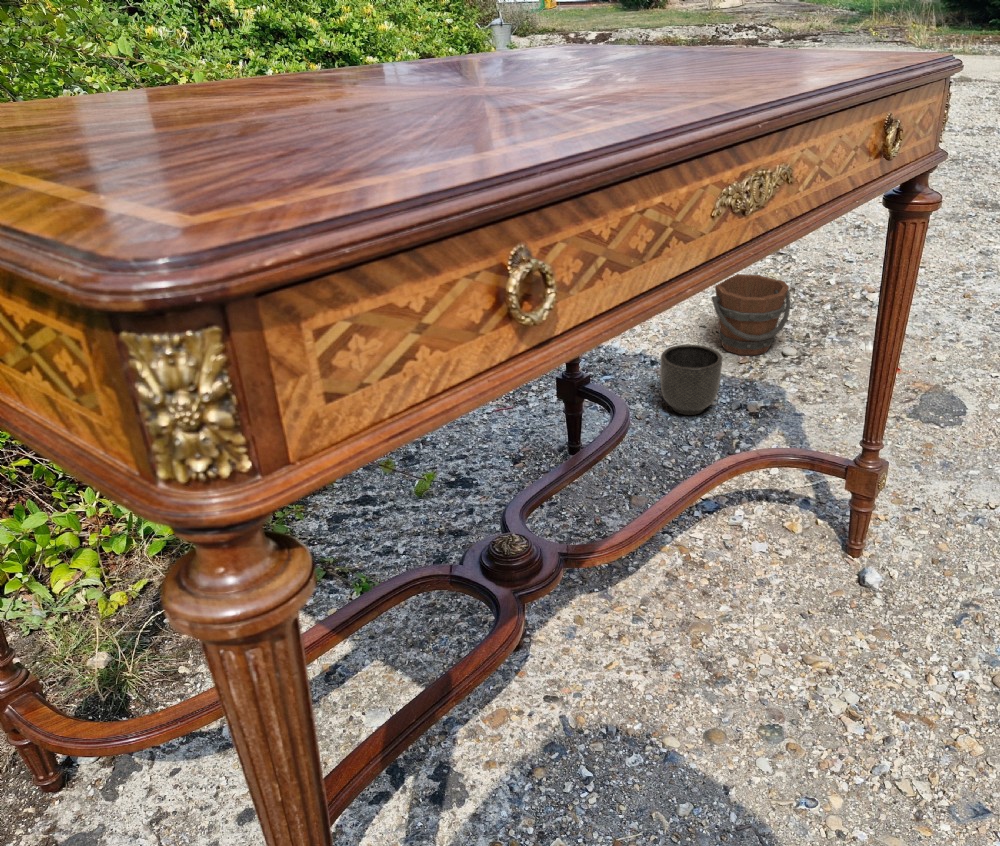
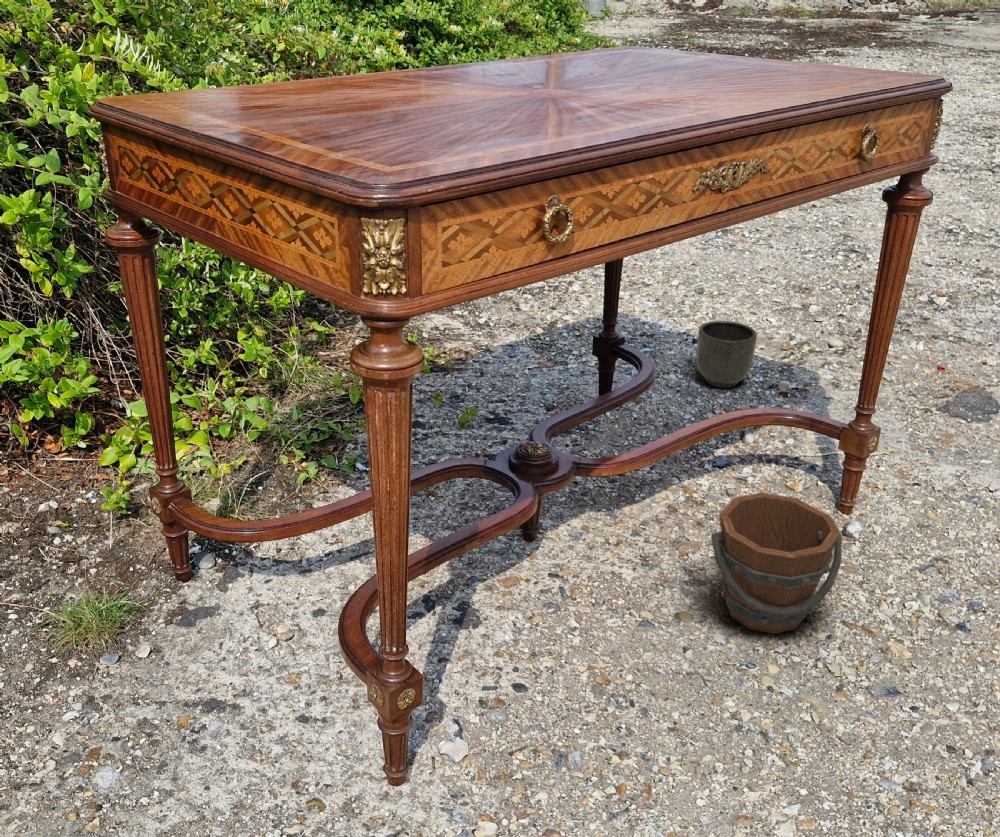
bucket: present [712,274,791,355] -> present [711,492,842,634]

